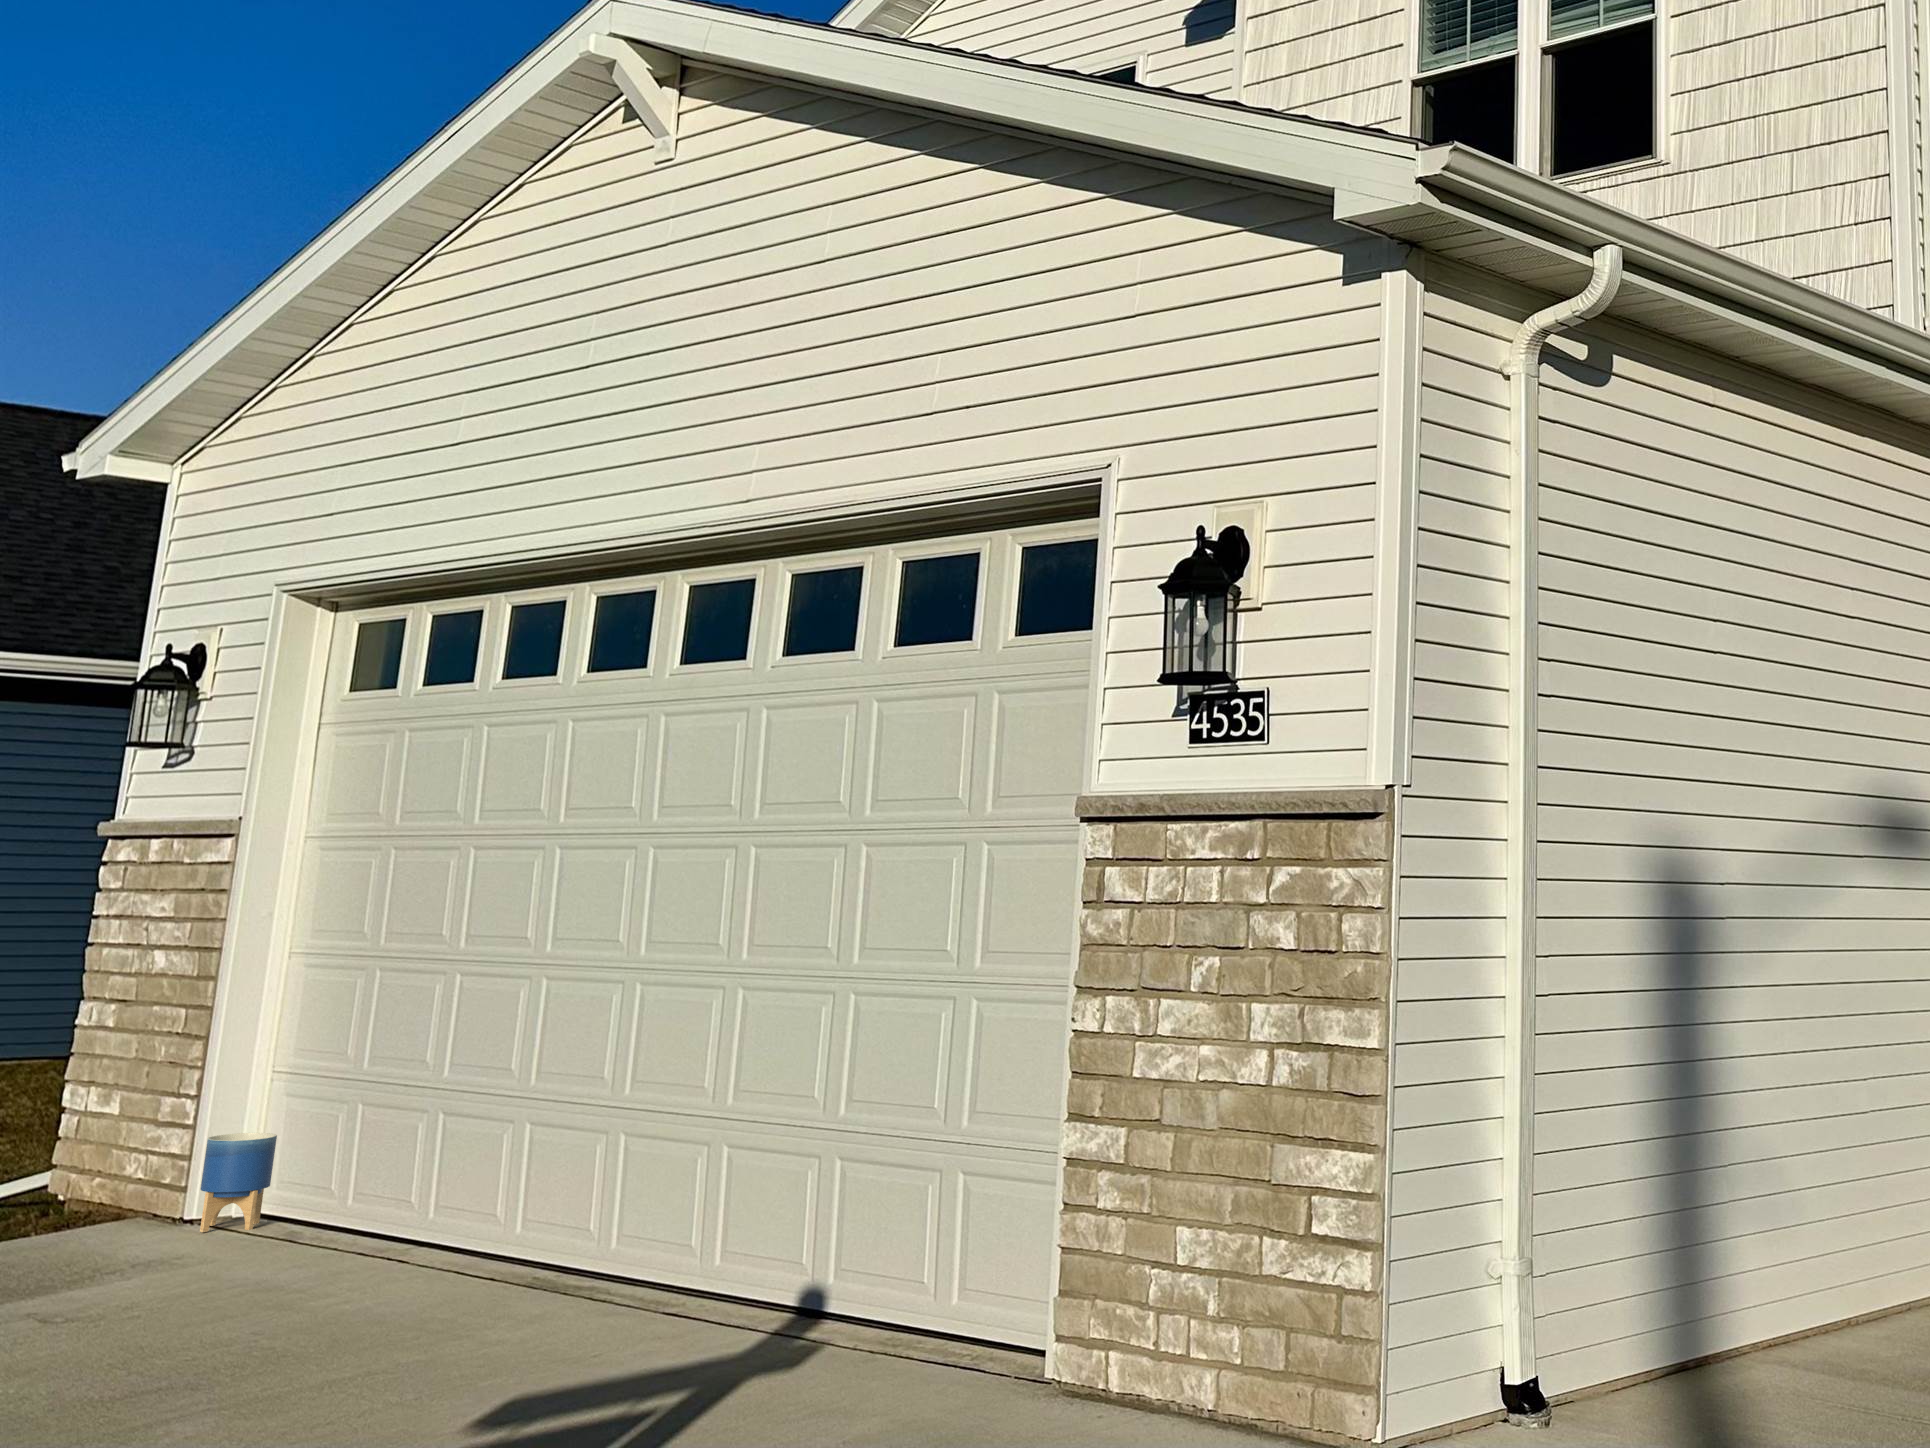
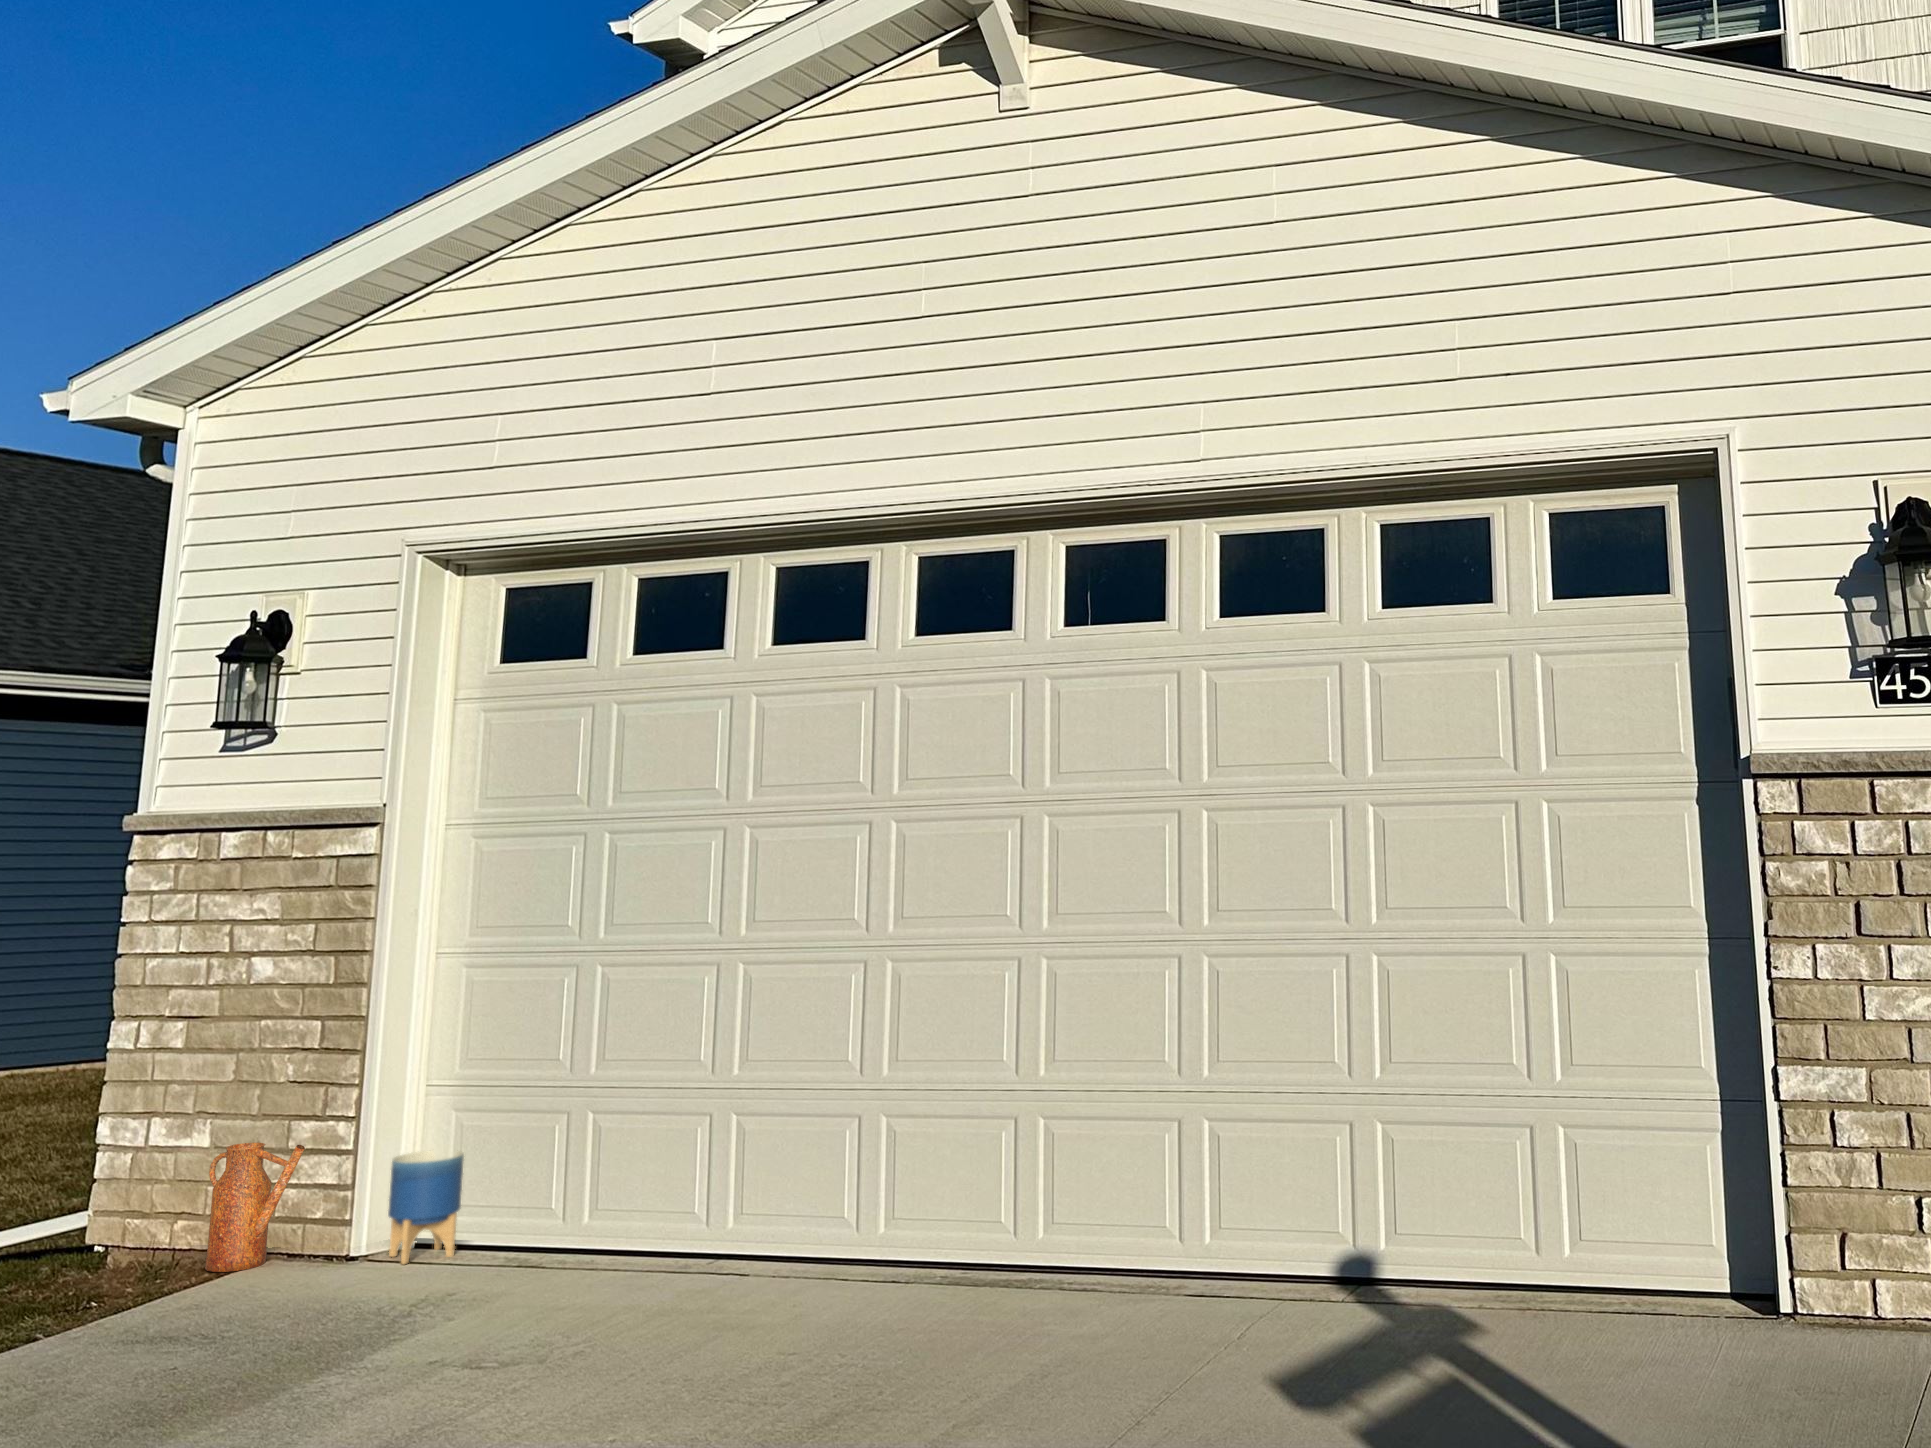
watering can: none [73,1114,151,1226] -> present [205,1142,305,1272]

